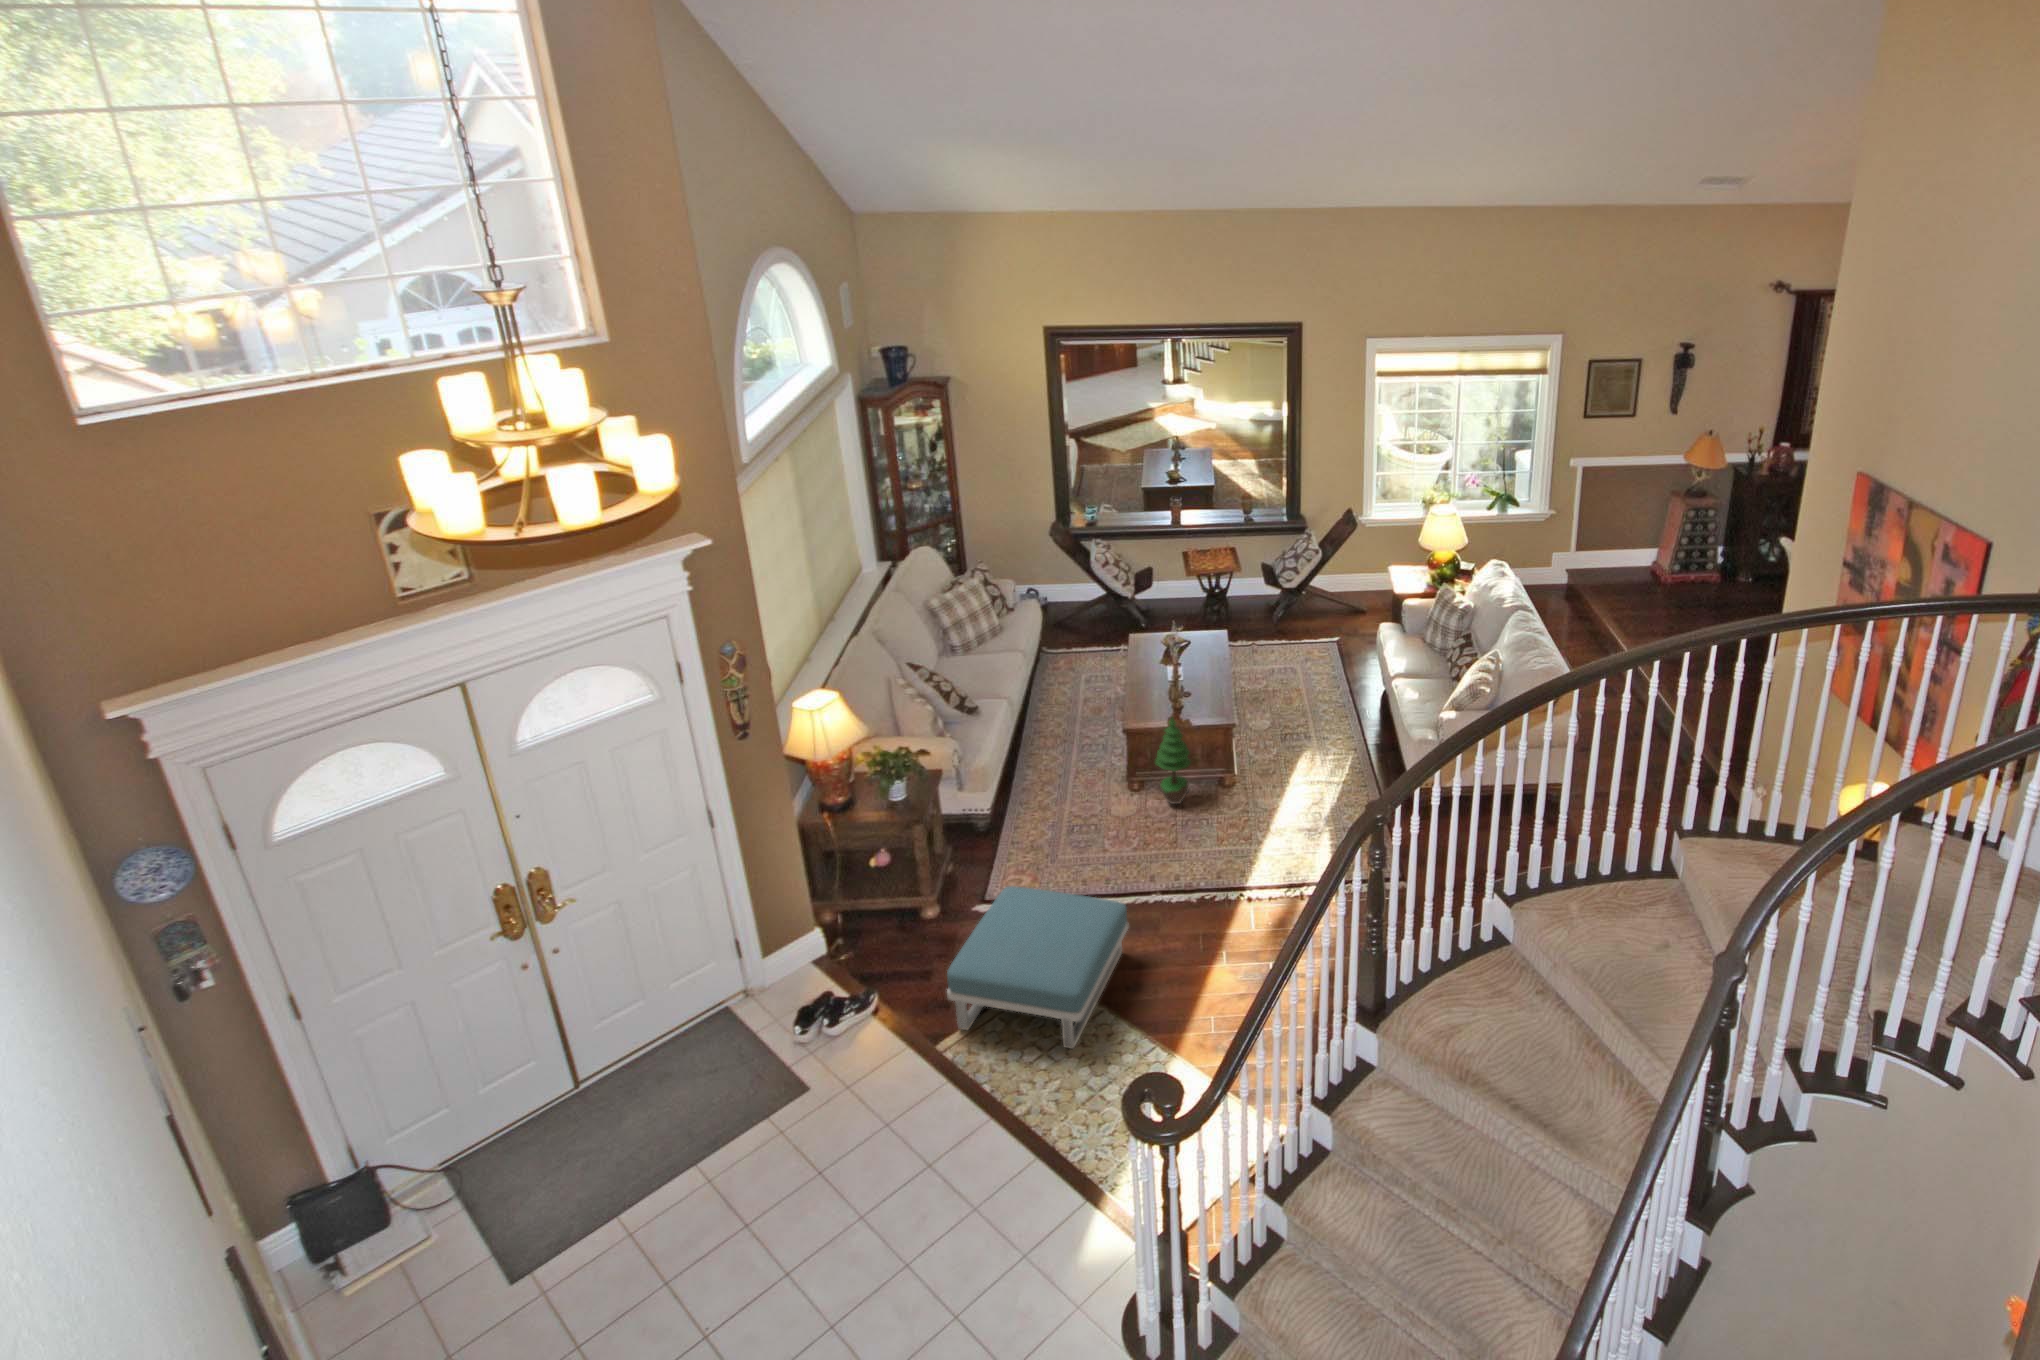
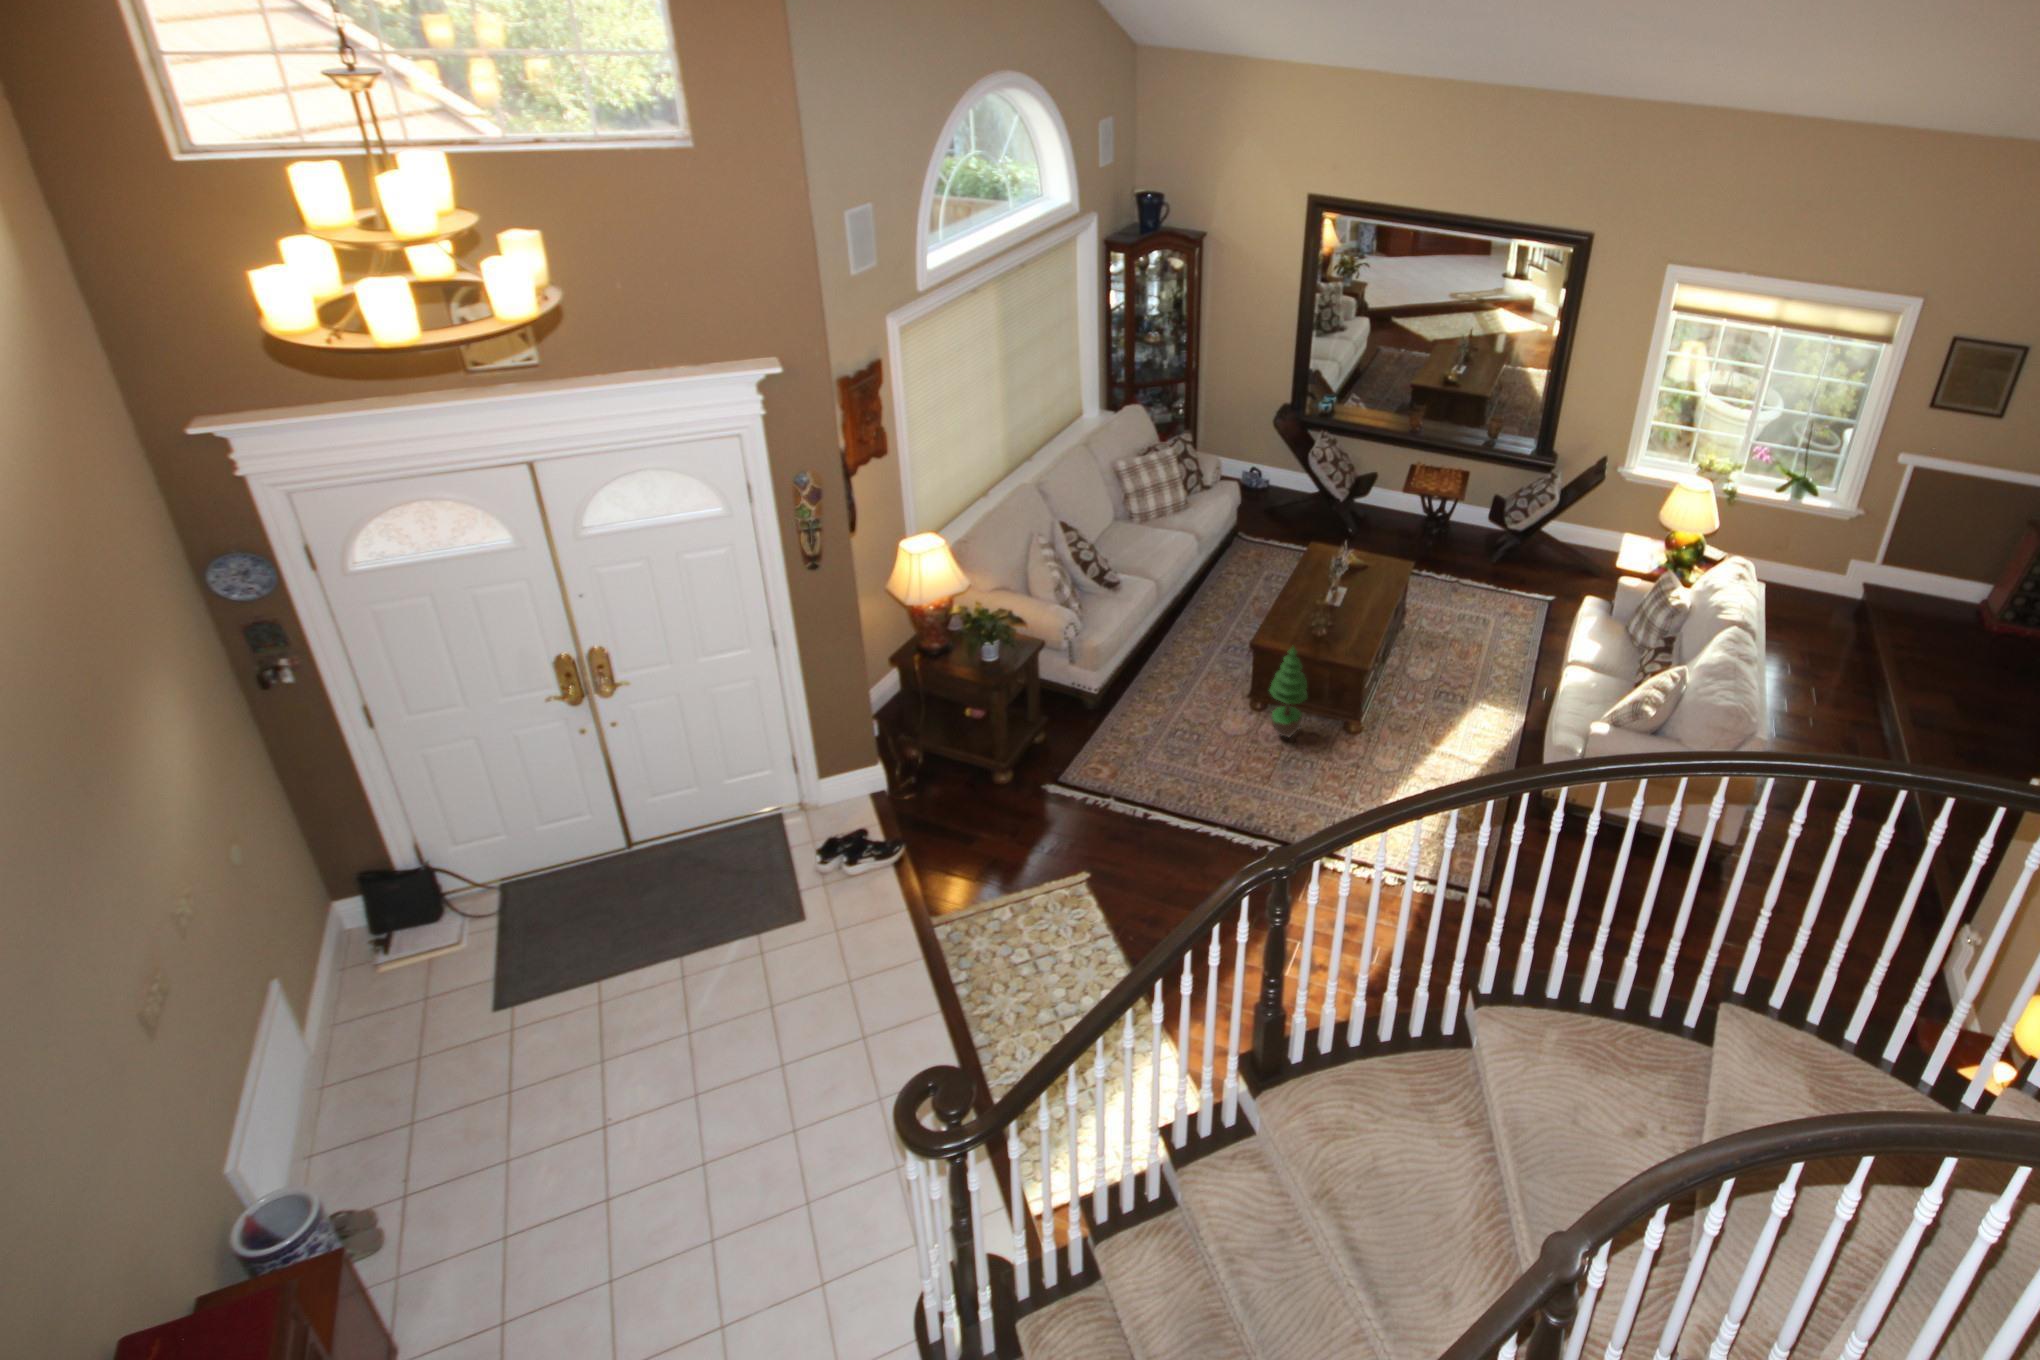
footstool: present [947,886,1128,1049] -> none [958,779,1162,967]

